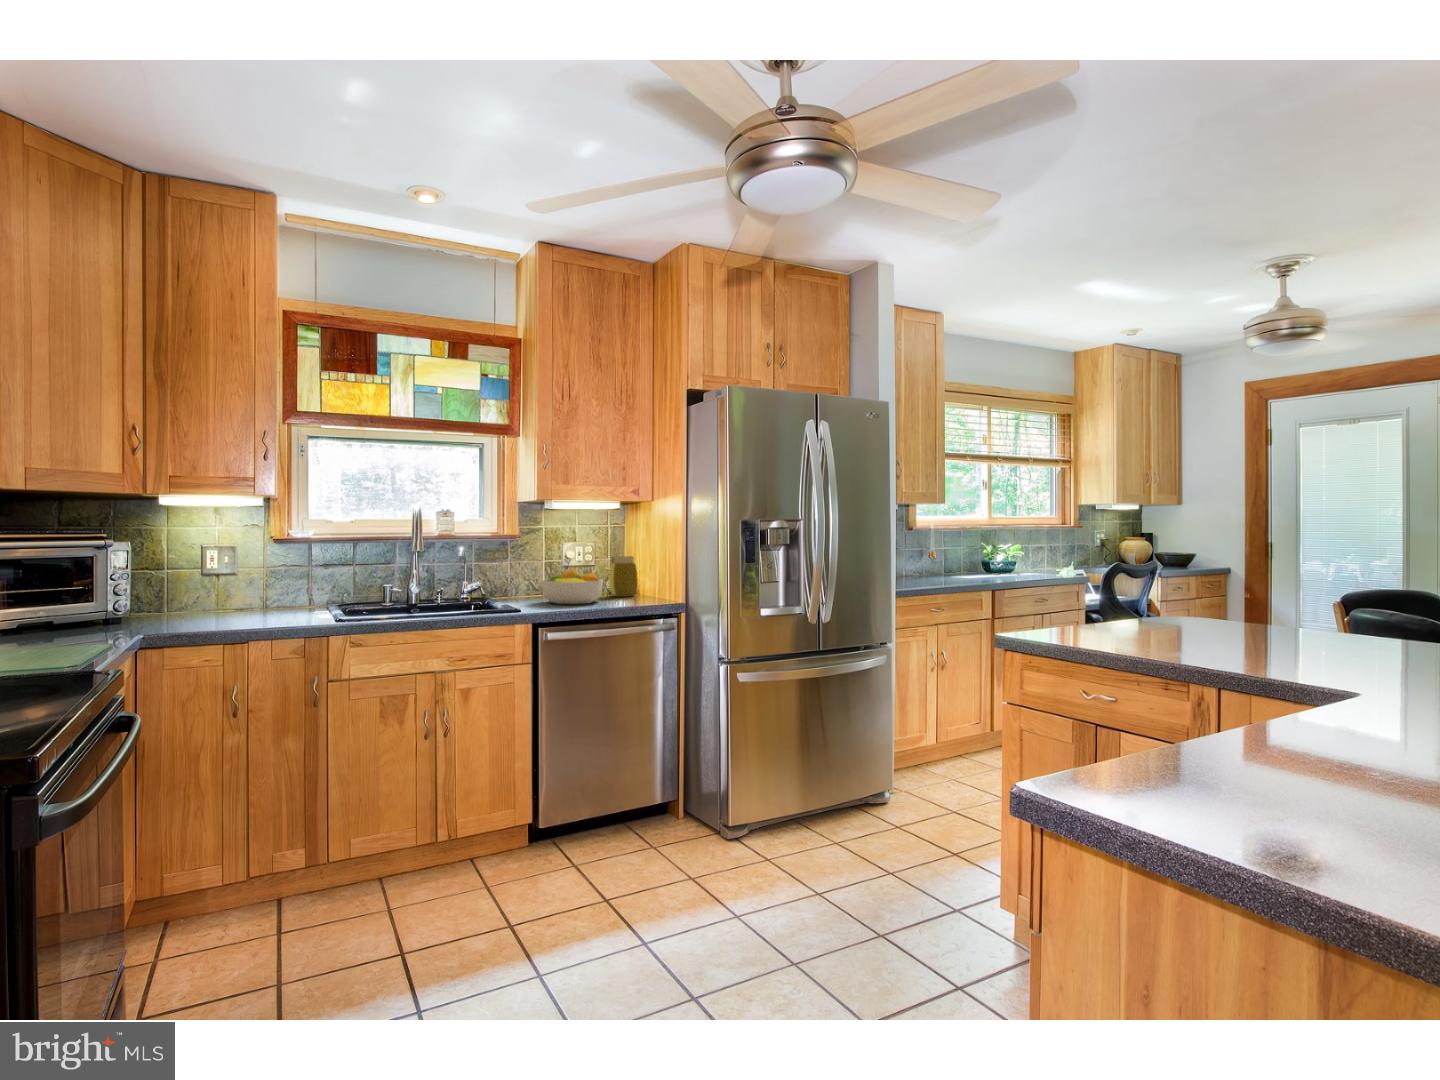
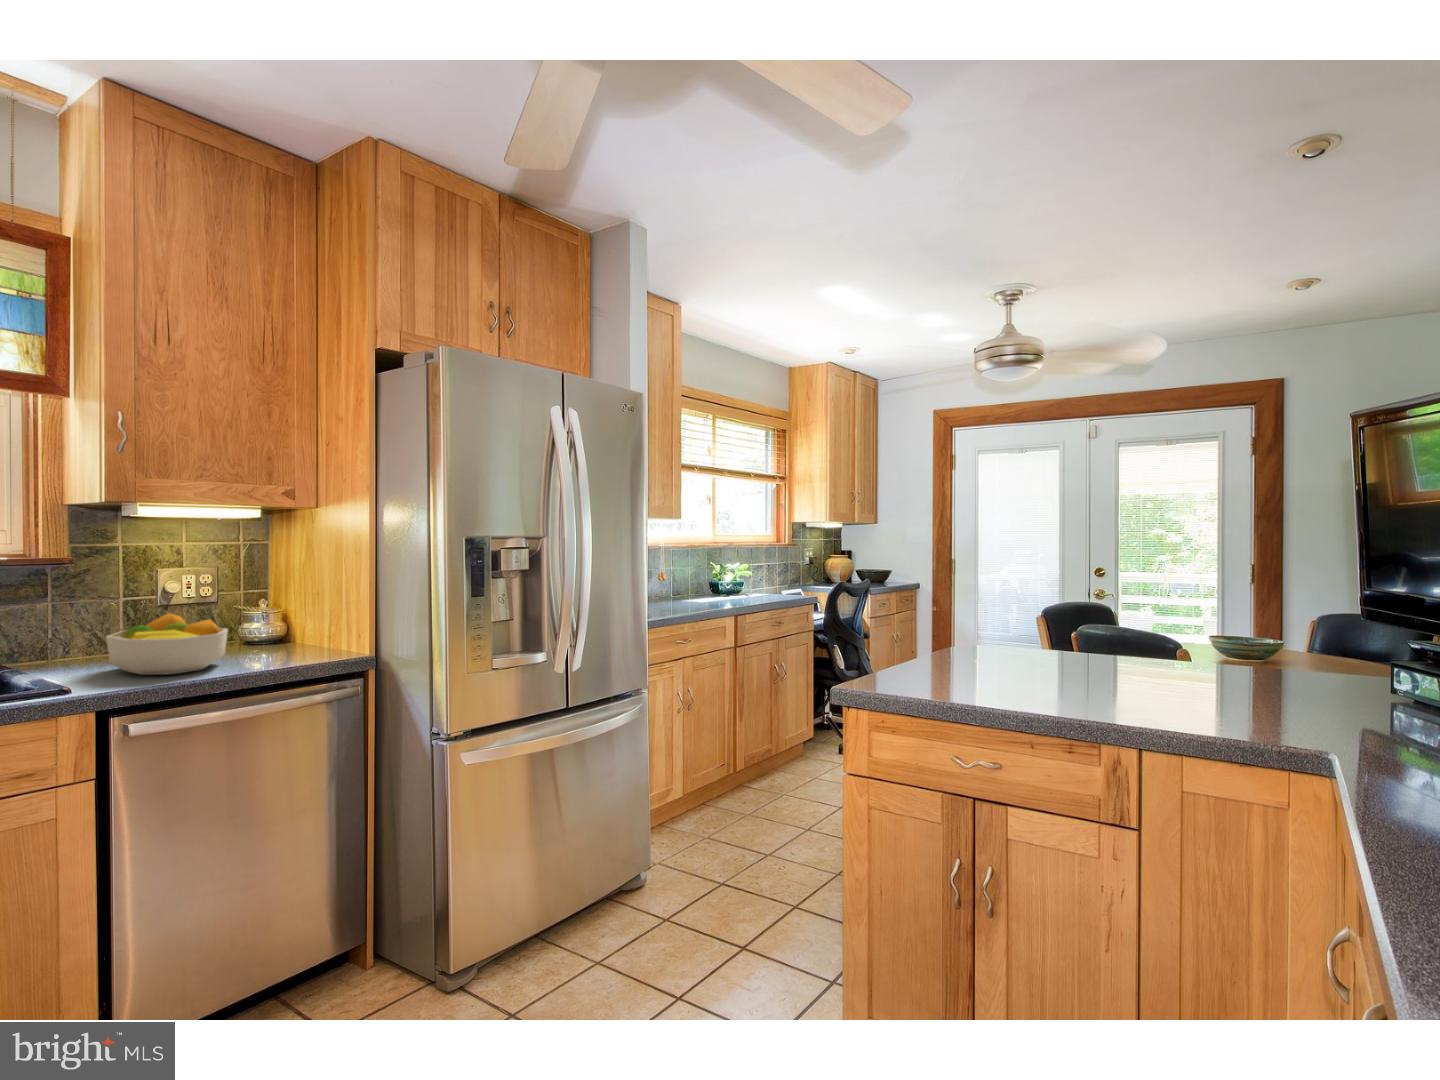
jar: present [609,556,637,597] -> none [240,589,290,651]

